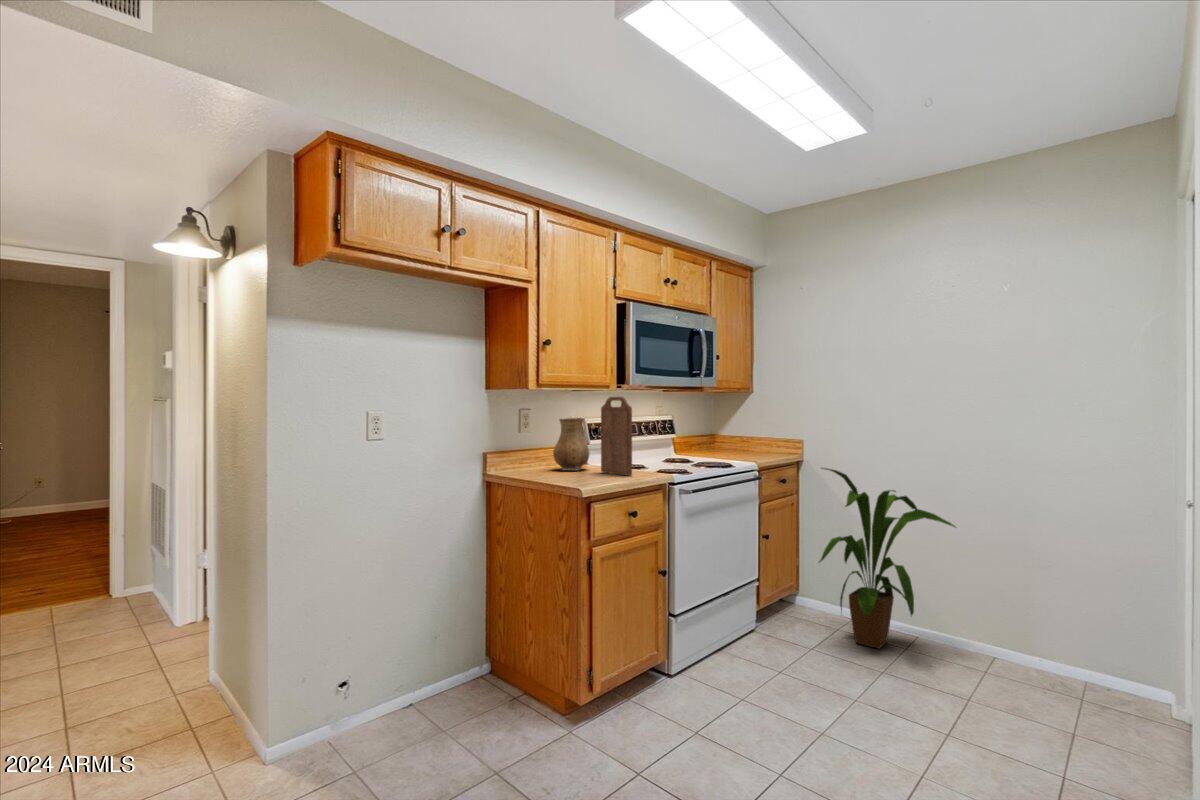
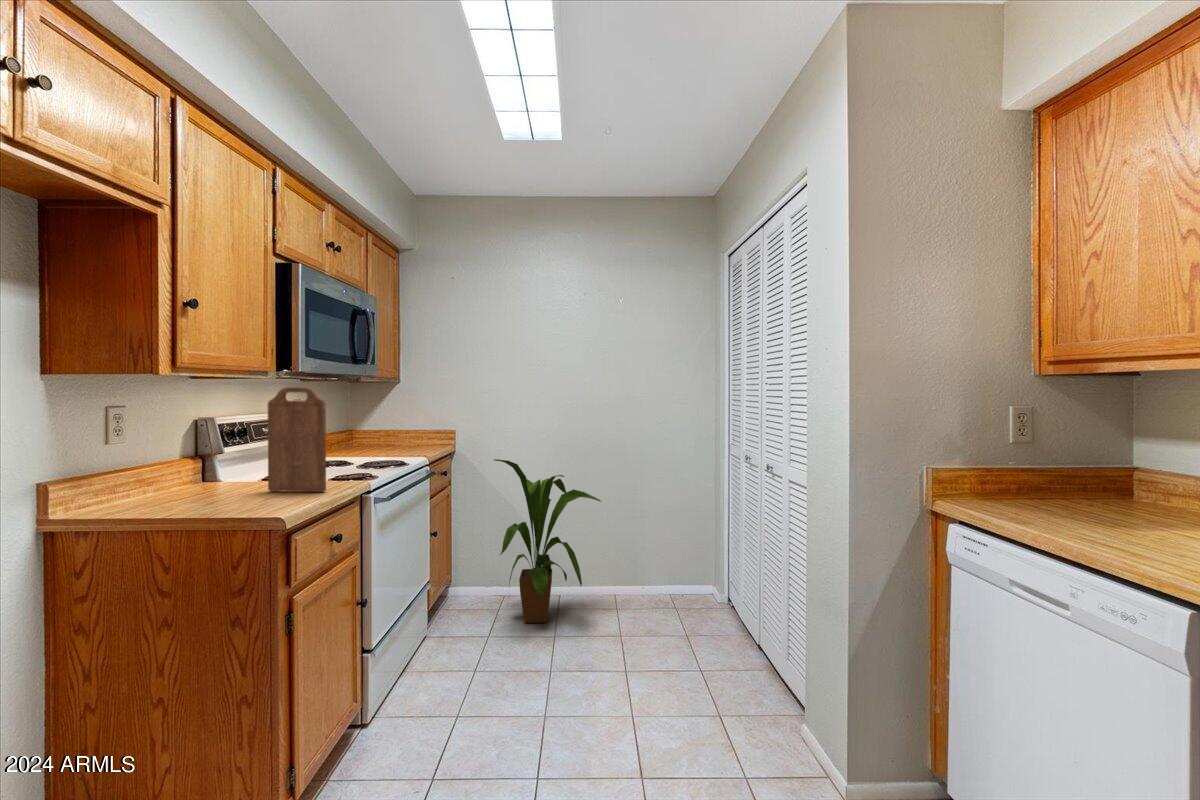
ceramic pitcher: present [553,418,590,471] -> none [176,417,240,494]

